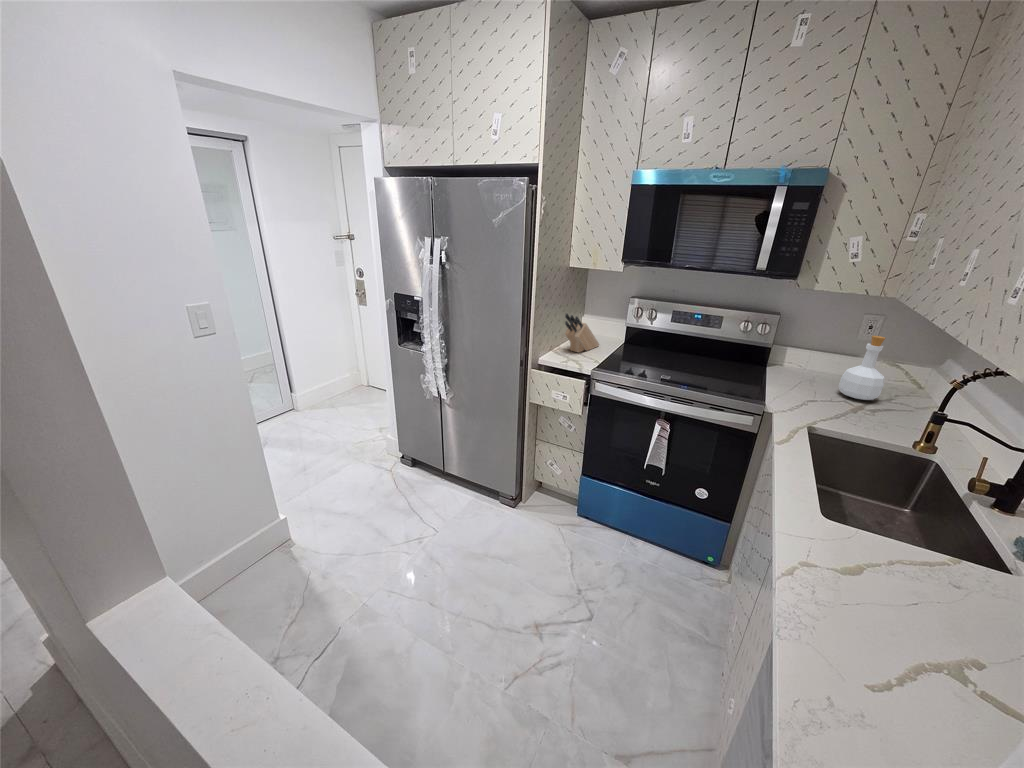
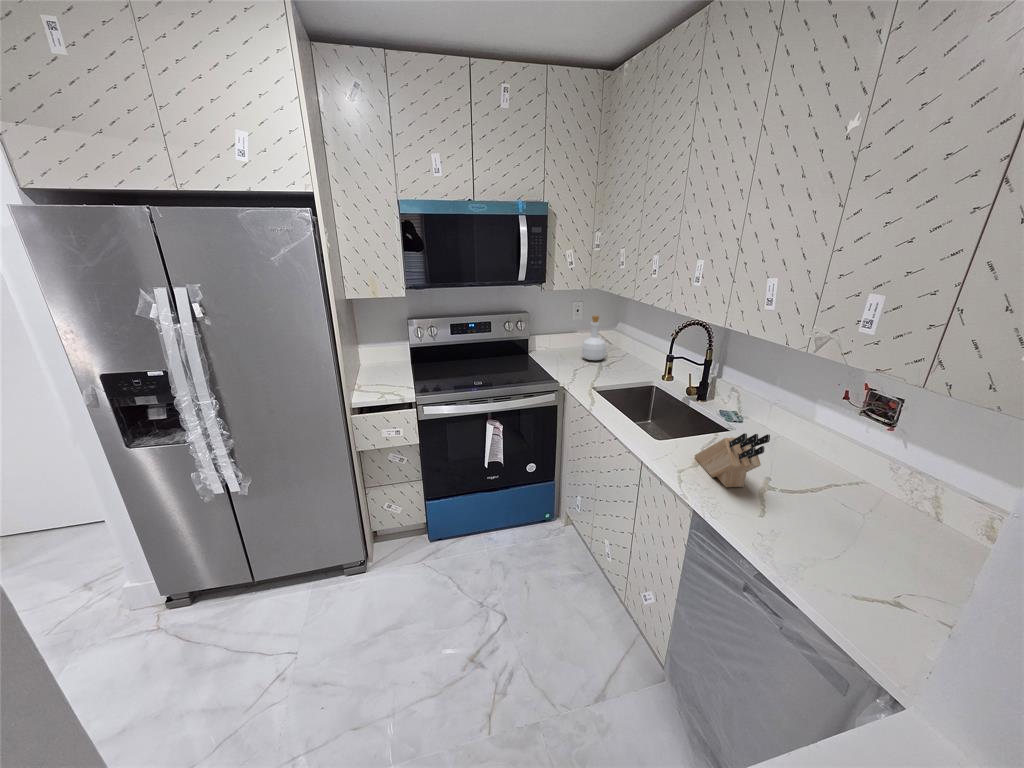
knife block: present [565,313,599,352] -> present [695,433,770,487]

